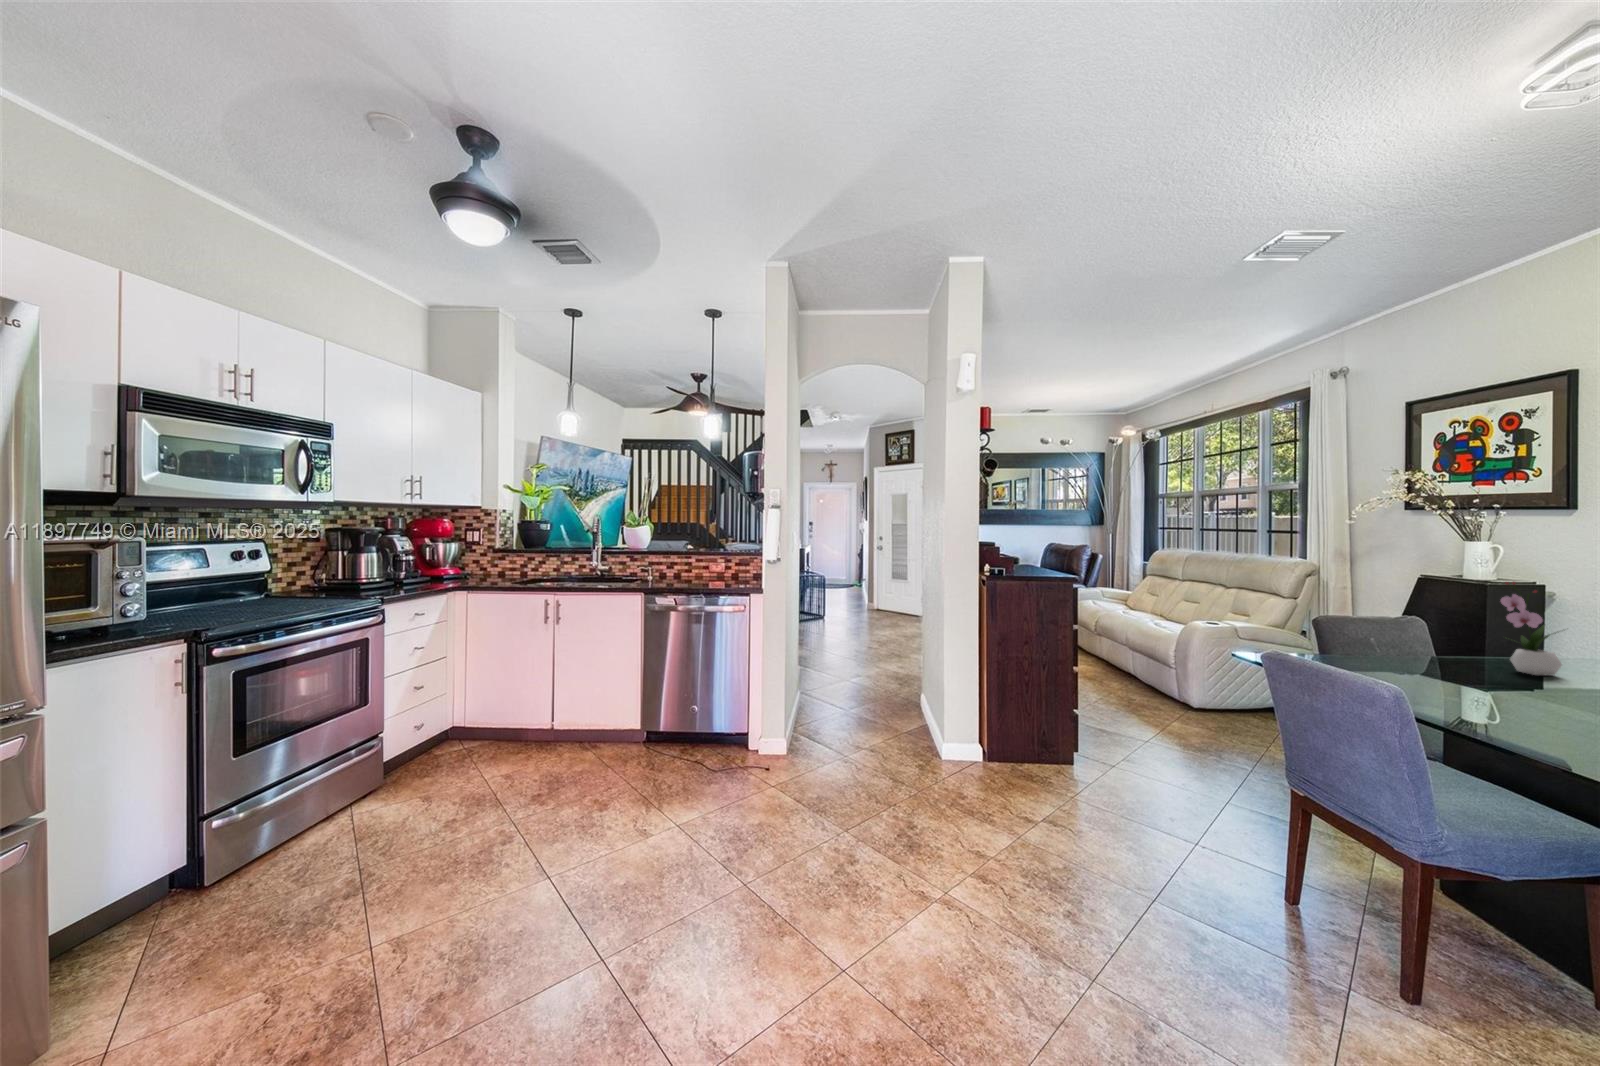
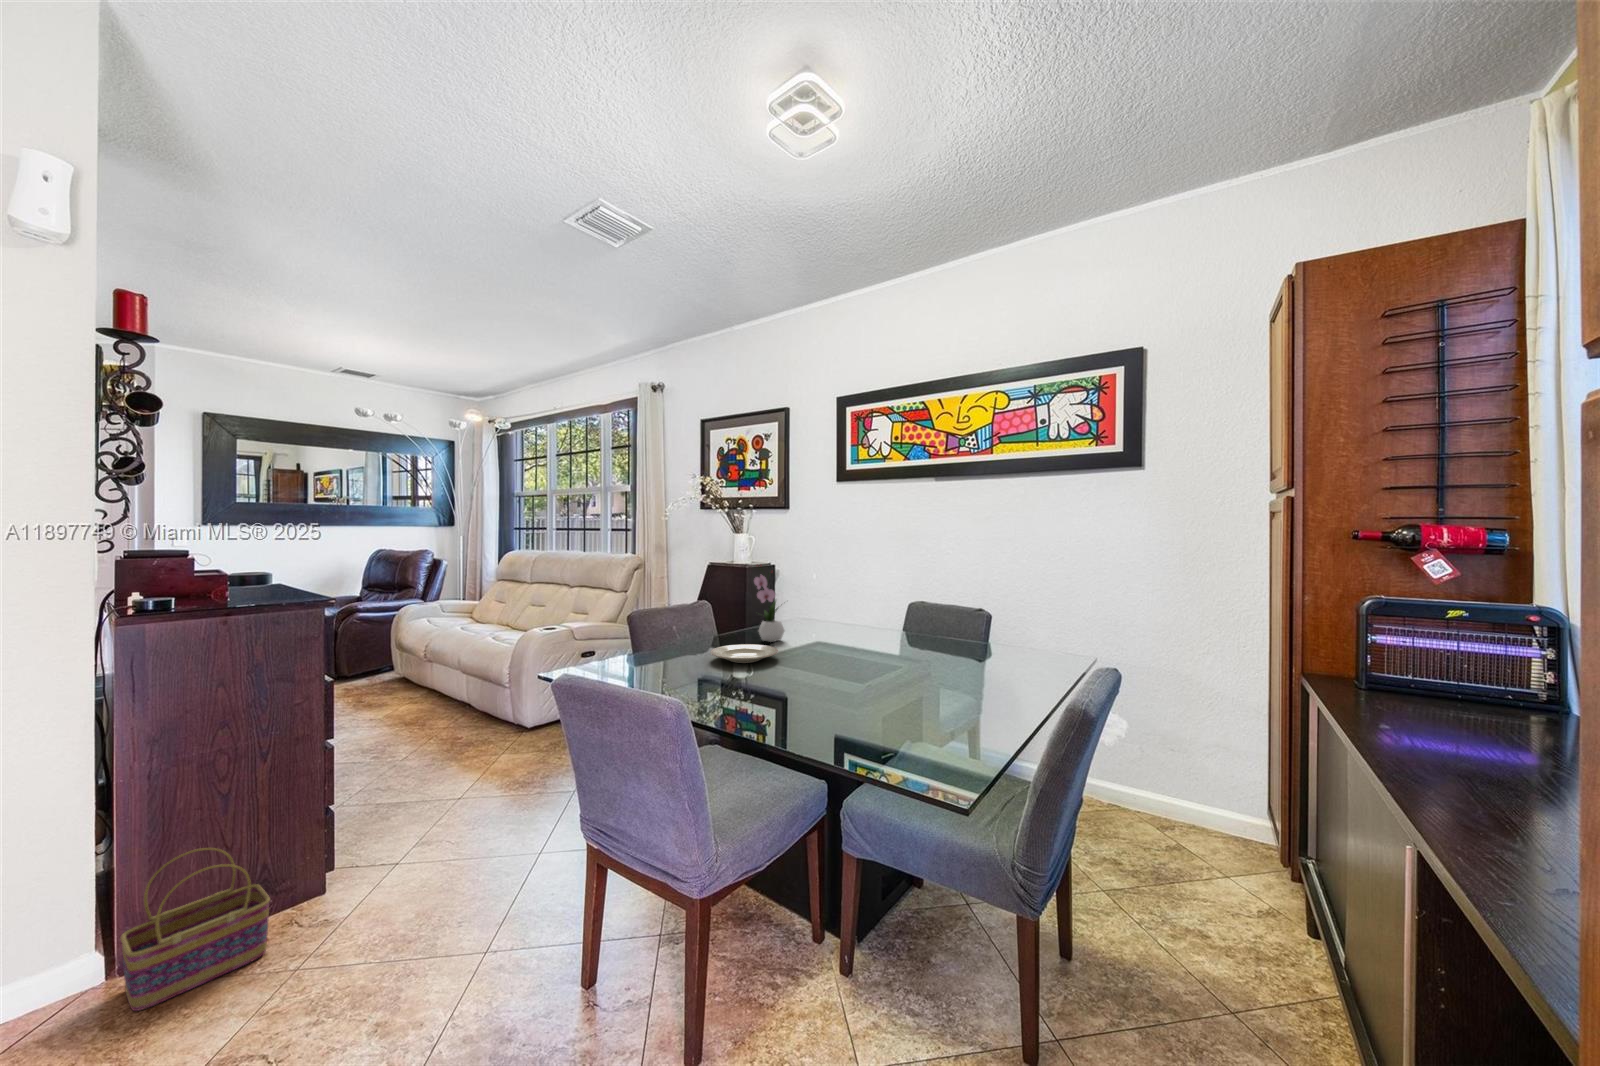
plate: none [1428,668,1546,692] -> present [710,644,778,663]
basket: none [991,720,1053,792] -> present [121,848,270,1011]

